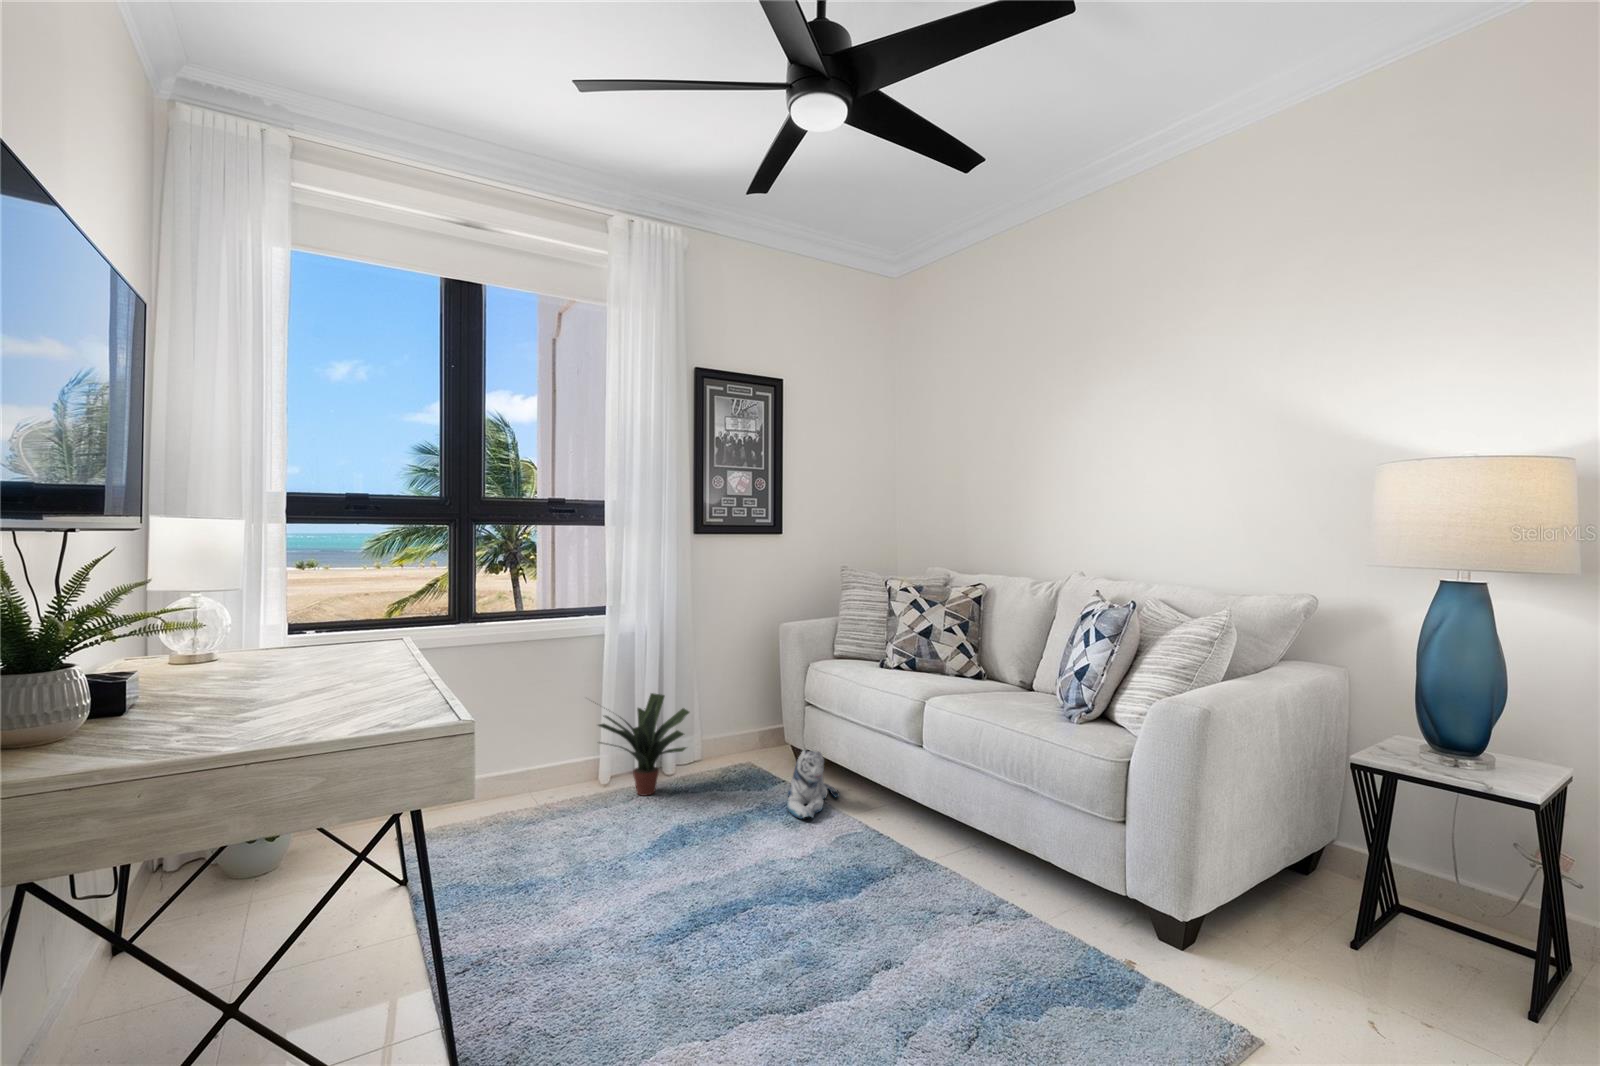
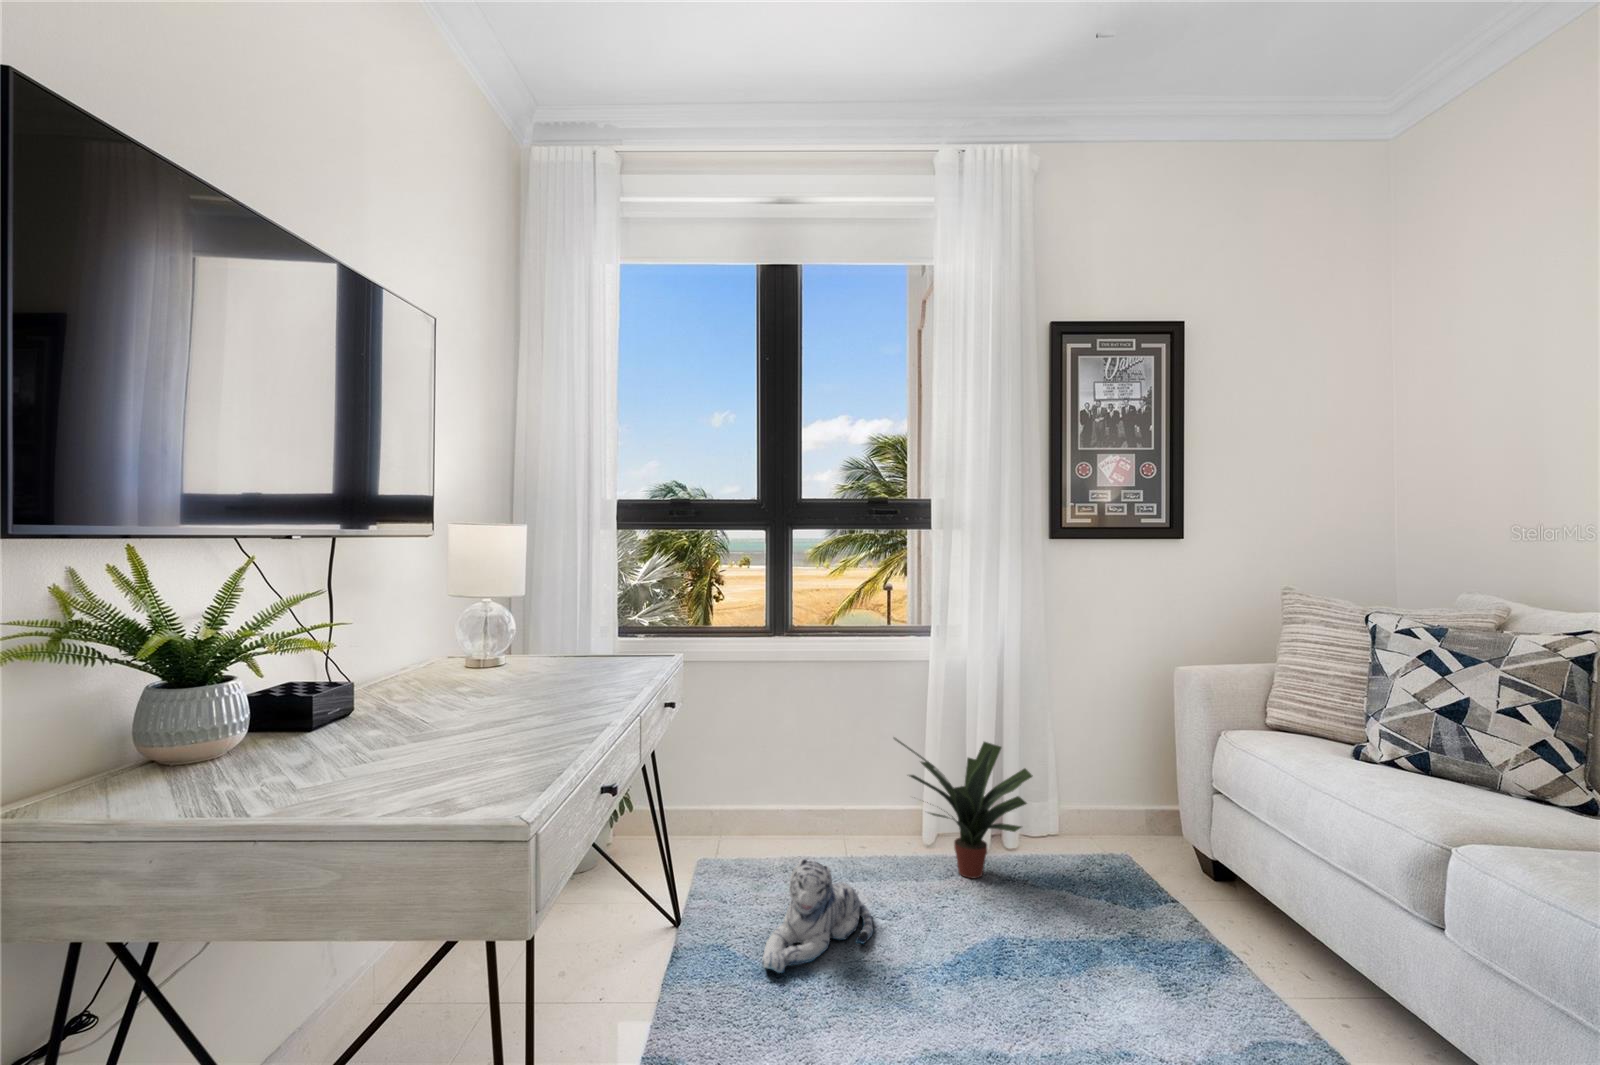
plush toy: present [787,750,840,819] -> present [762,859,873,973]

